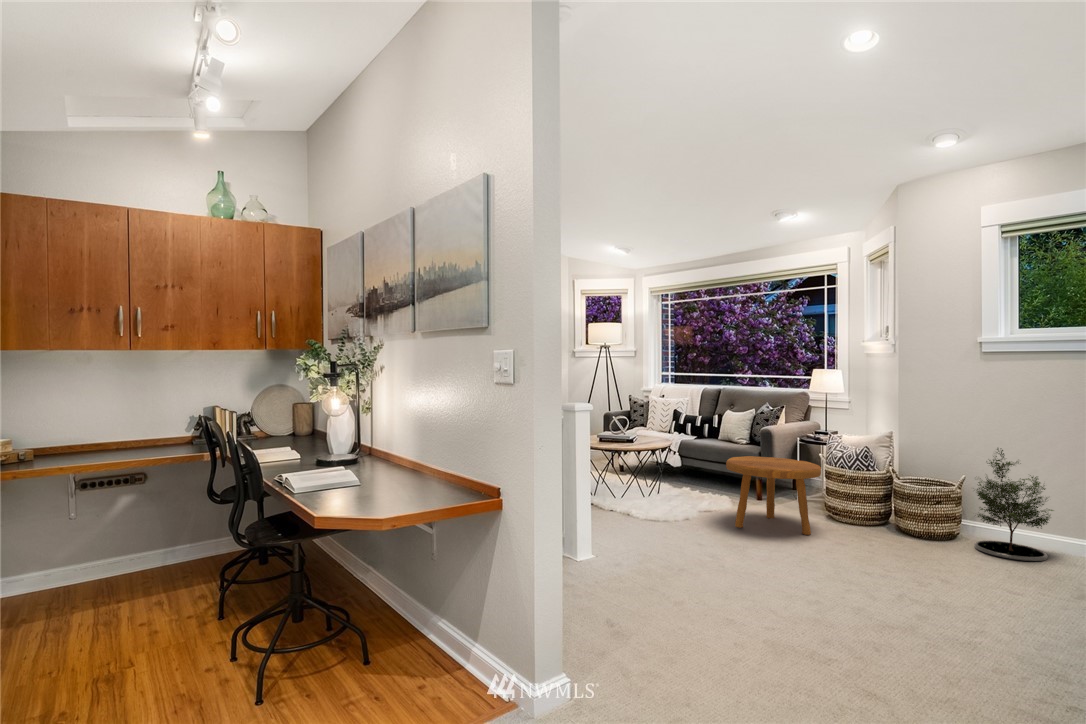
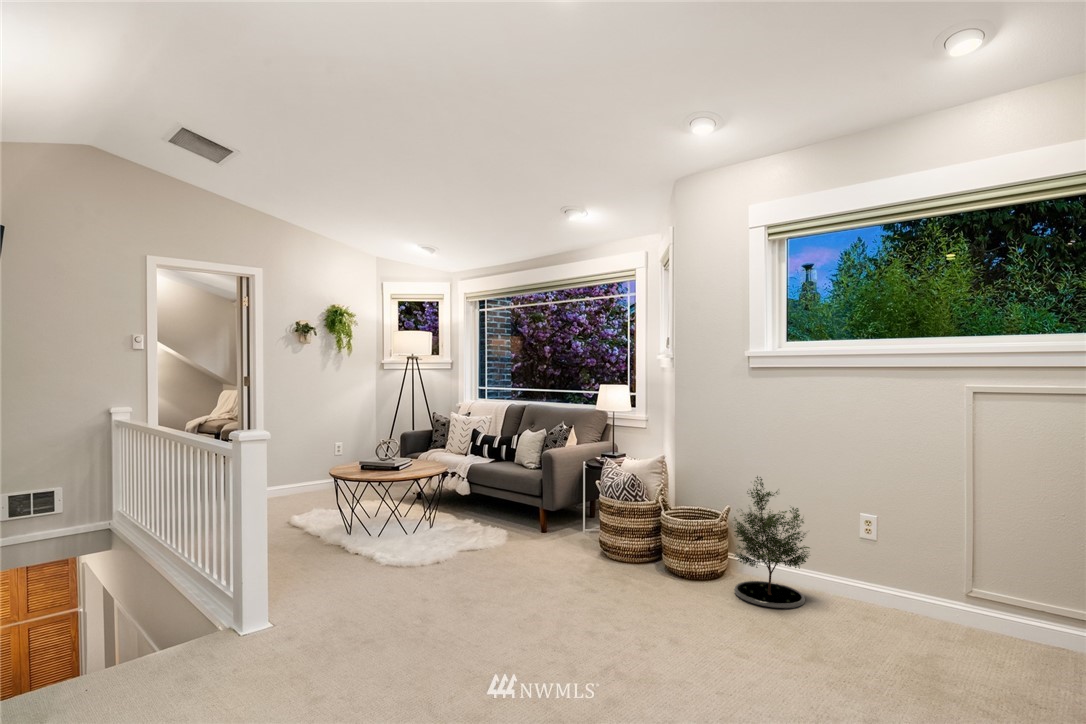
footstool: present [726,456,821,535] -> none [477,486,581,582]

